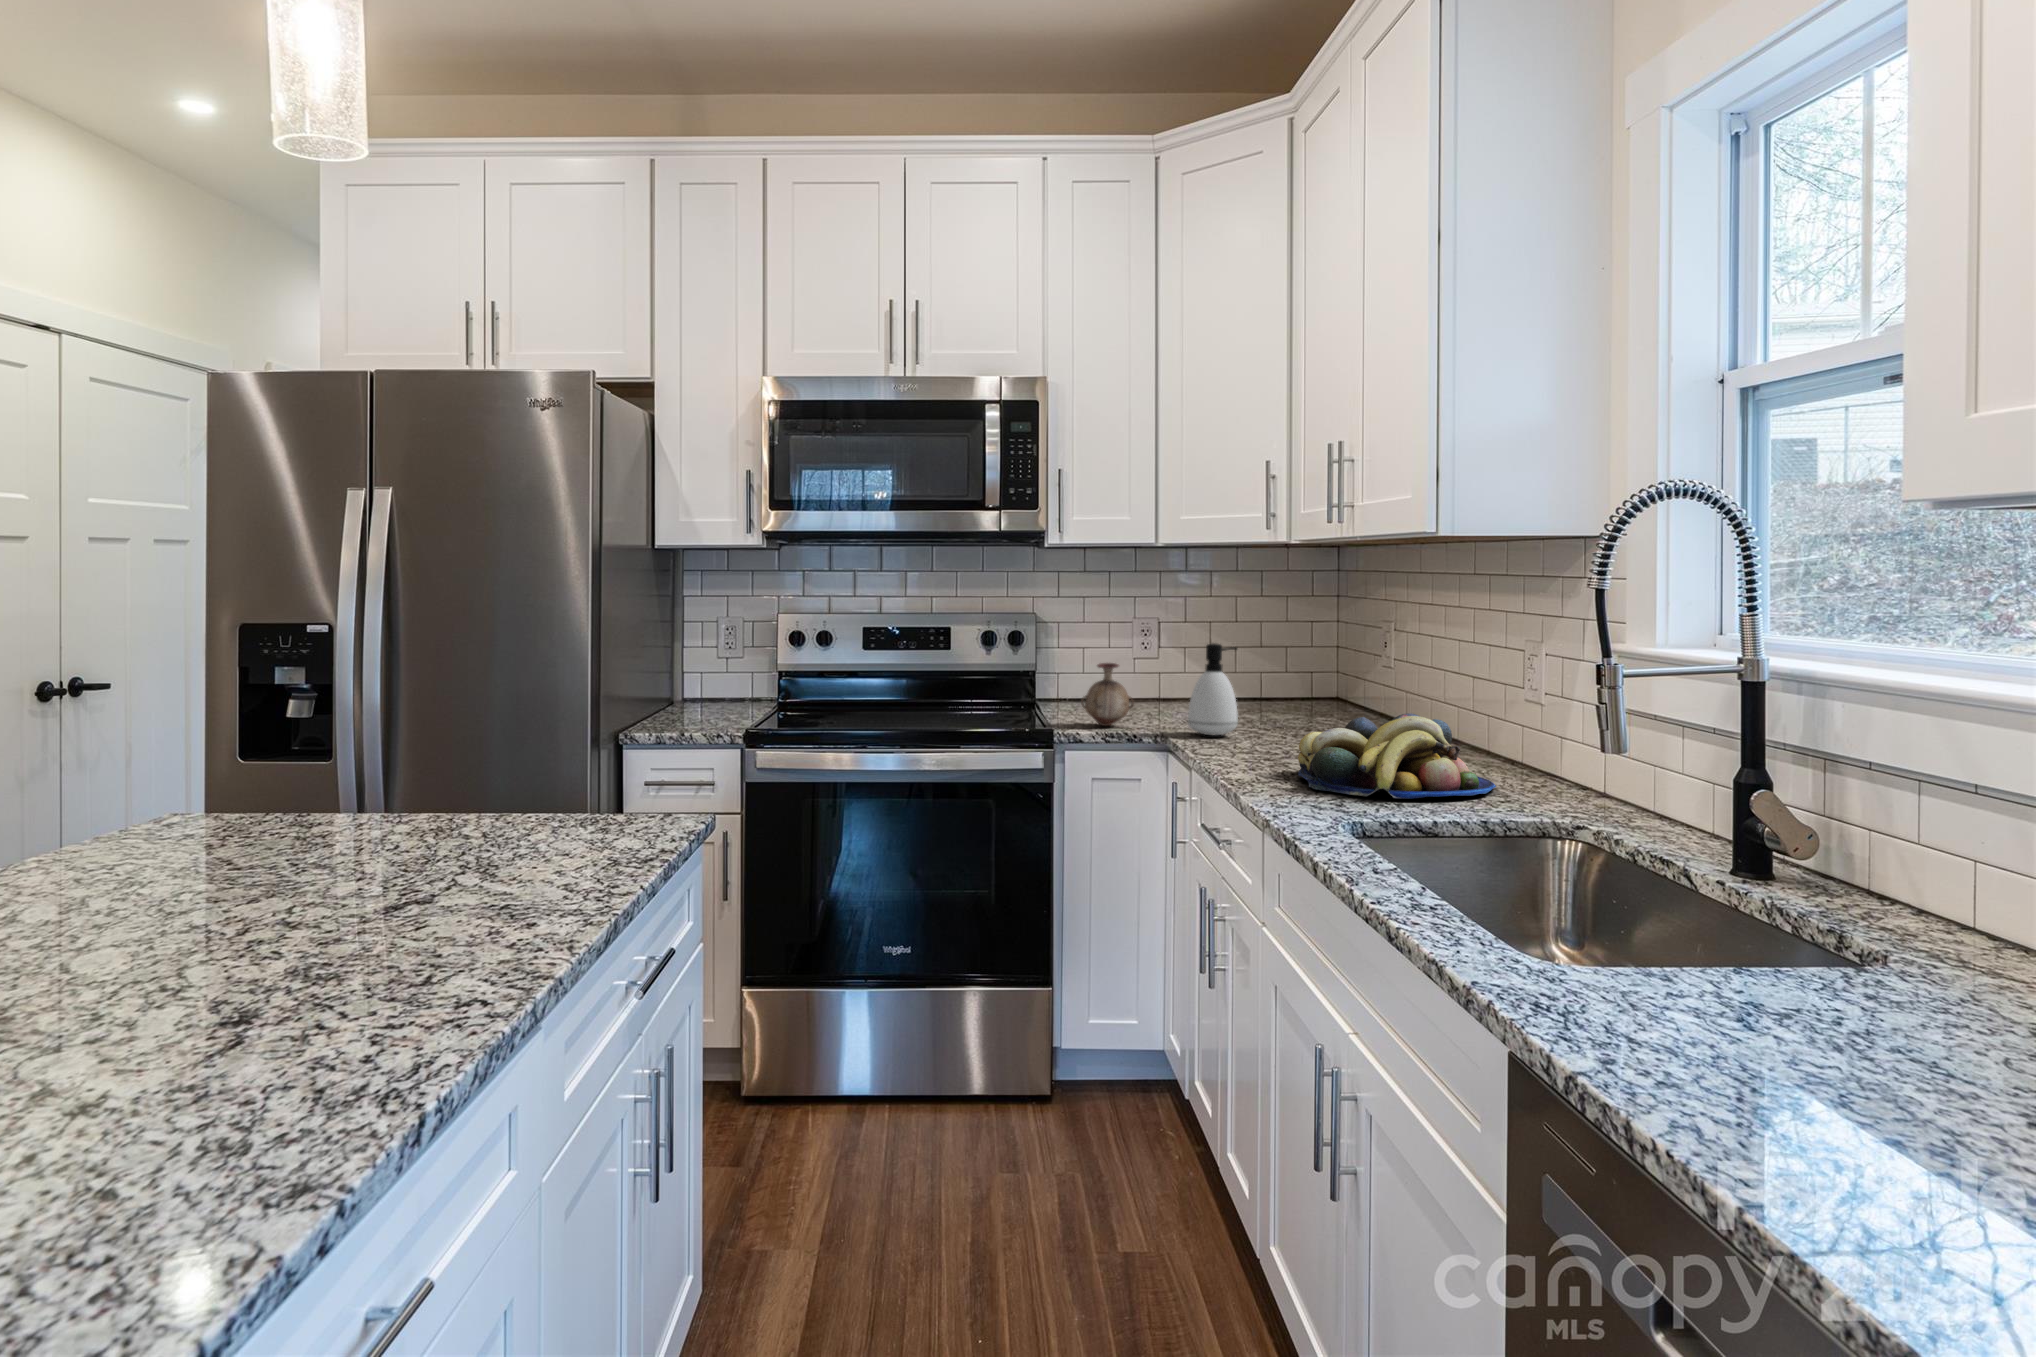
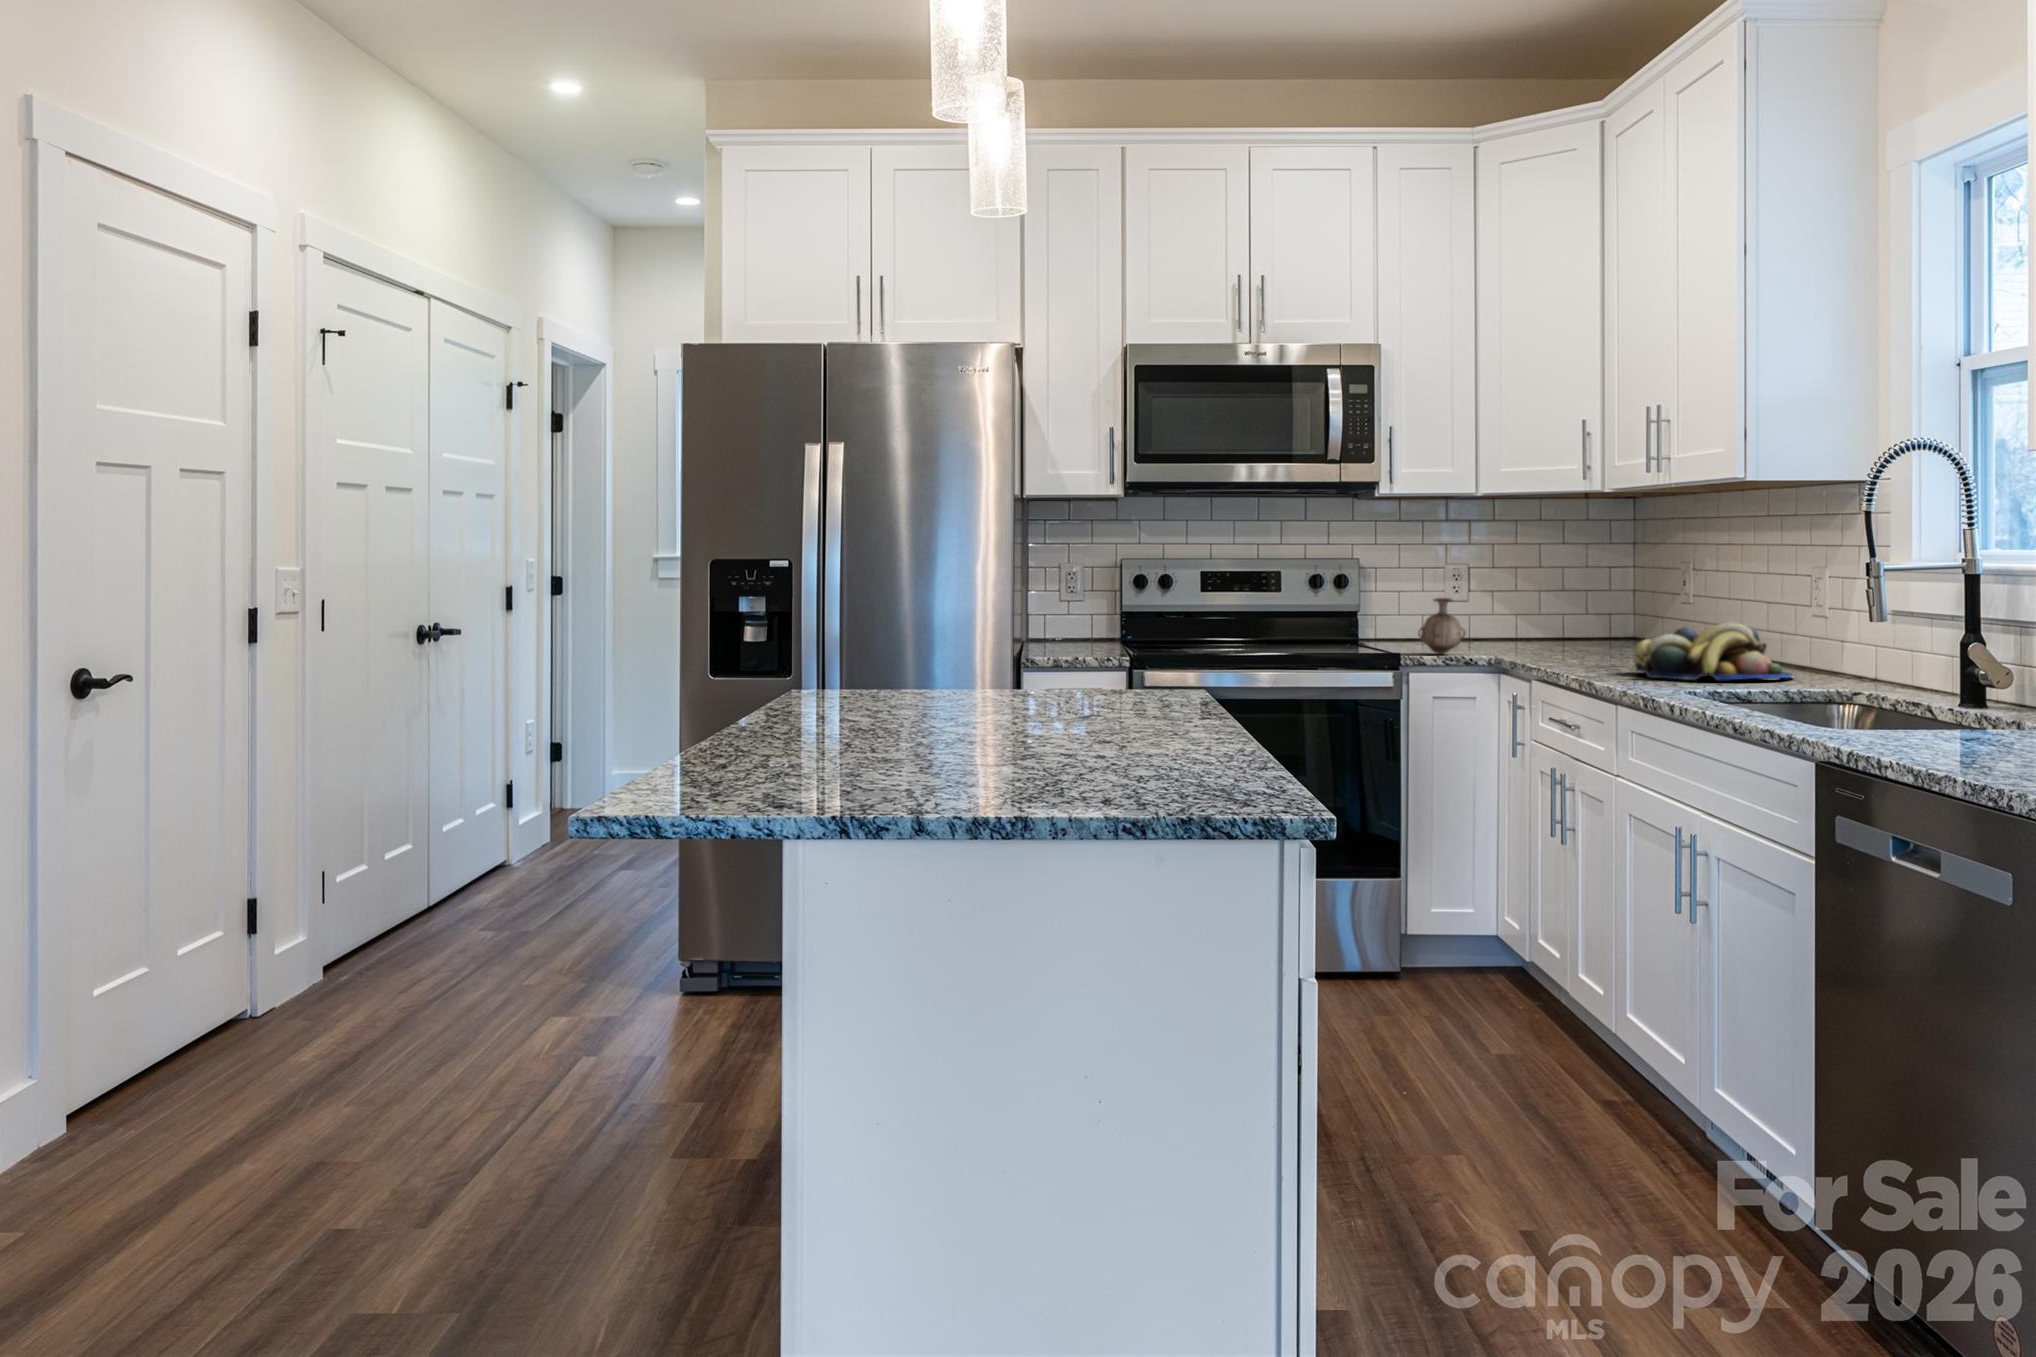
soap dispenser: present [1188,643,1238,735] -> none [1520,578,1565,658]

